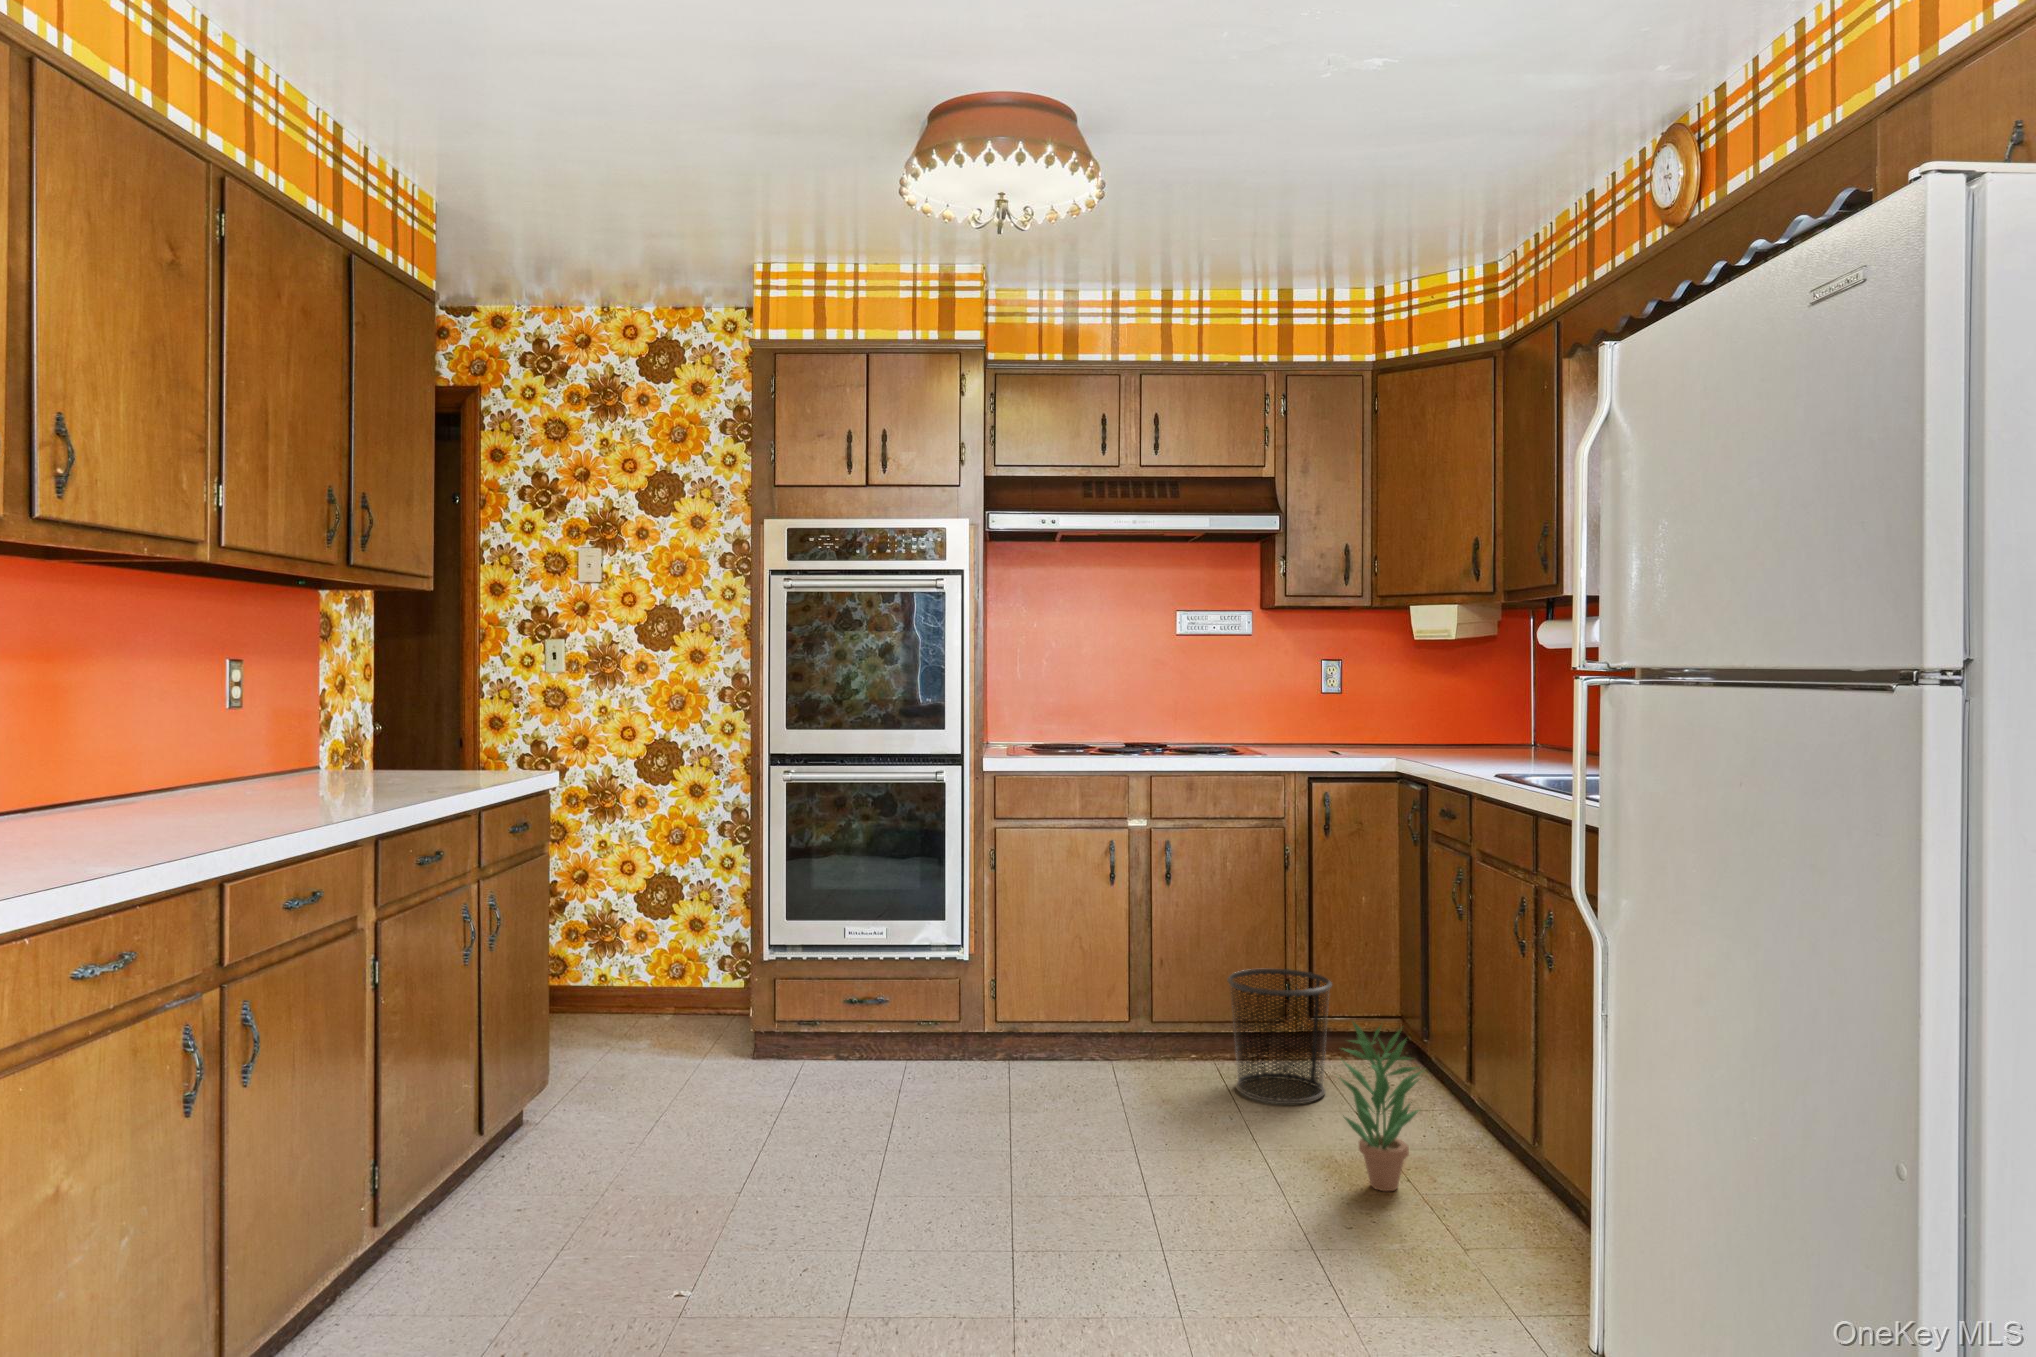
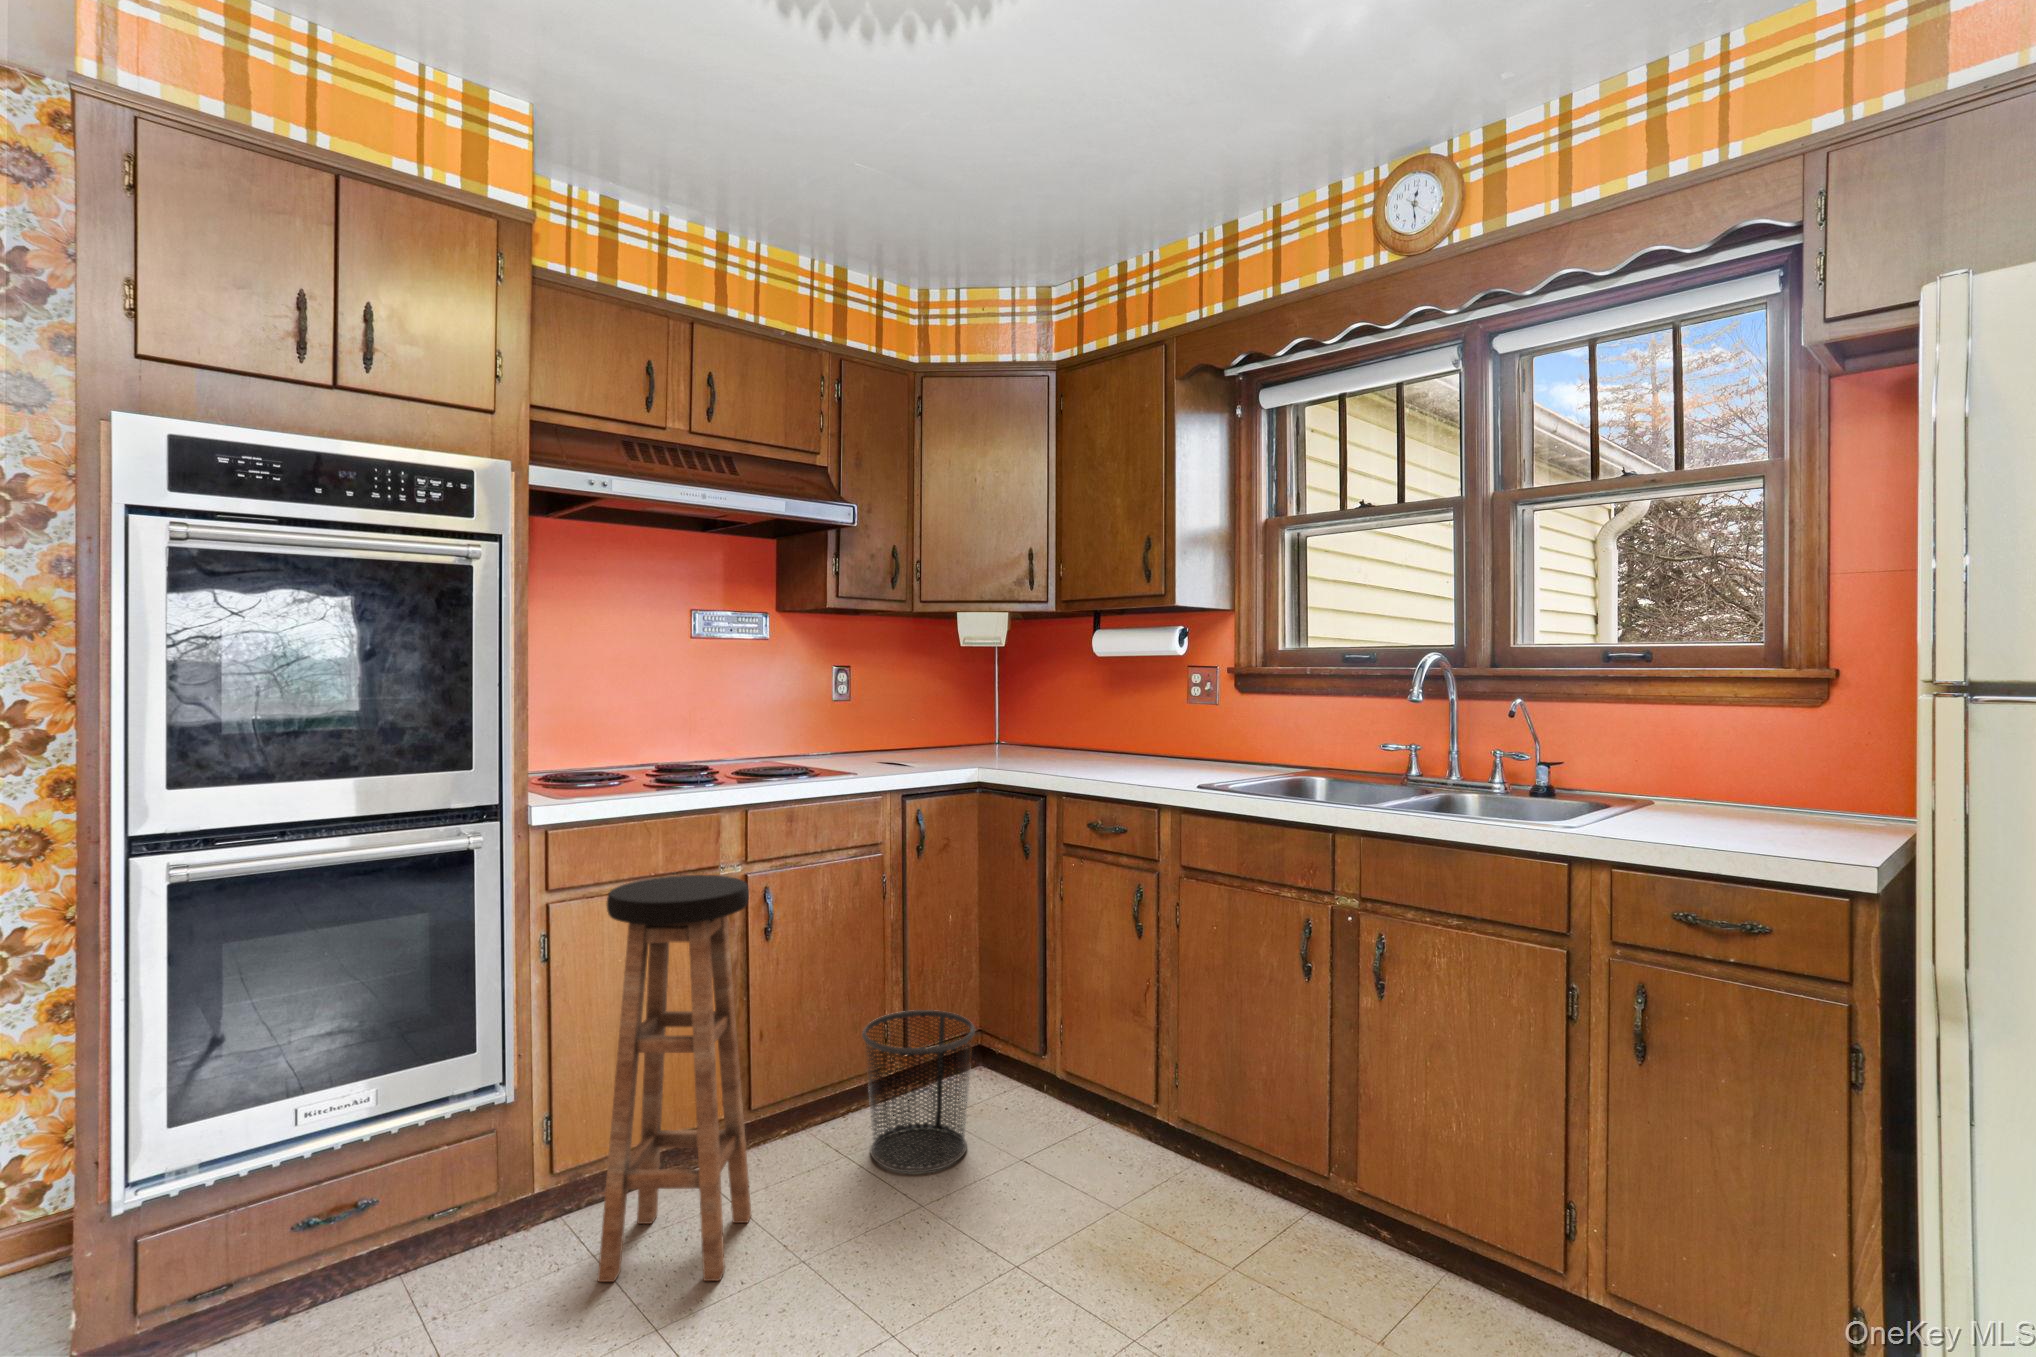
bar stool: none [995,815,1117,1111] -> present [598,875,752,1282]
potted plant: present [1339,1022,1422,1191] -> none [1094,1075,1195,1255]

